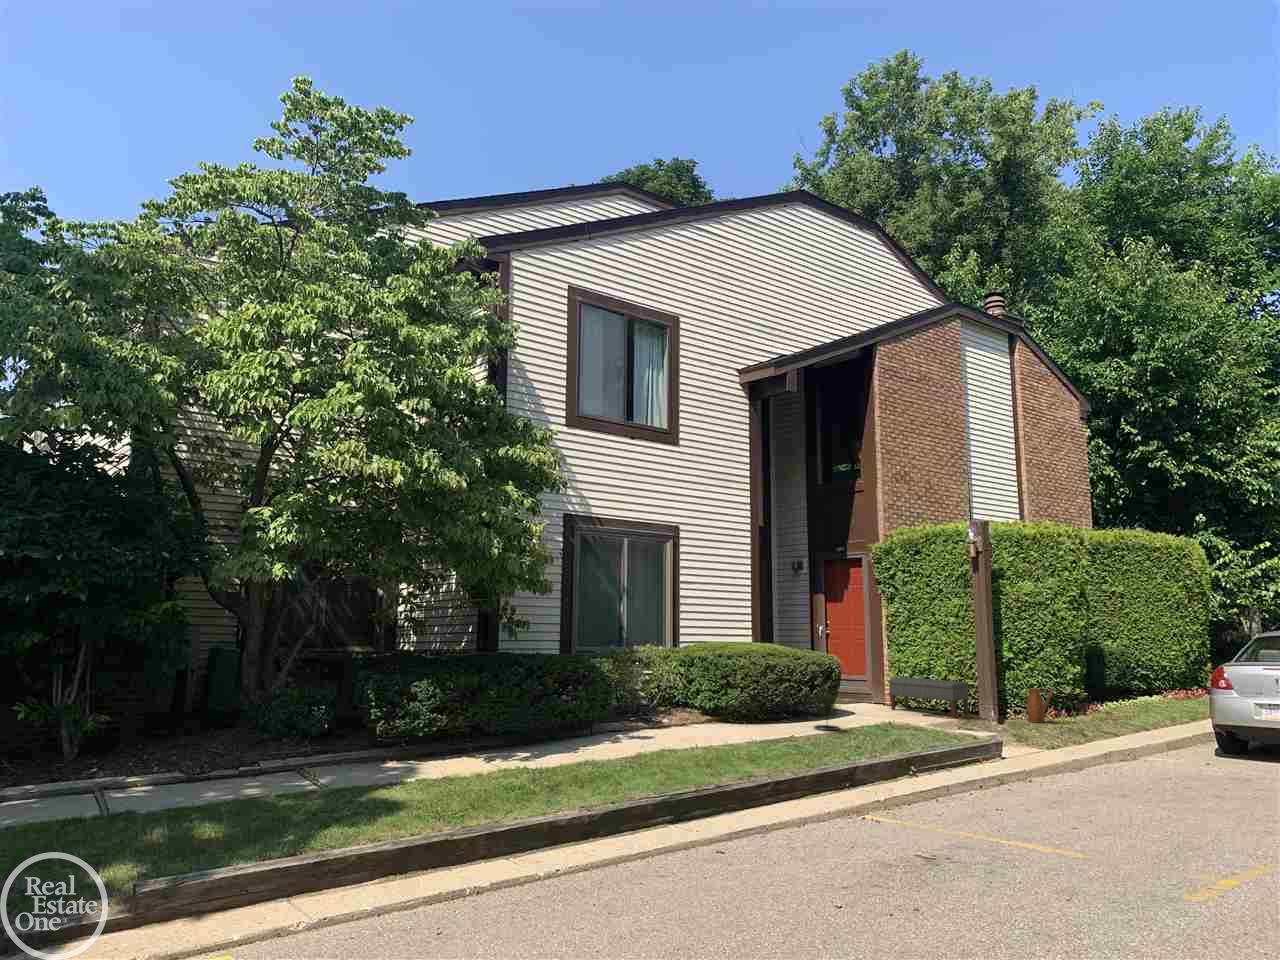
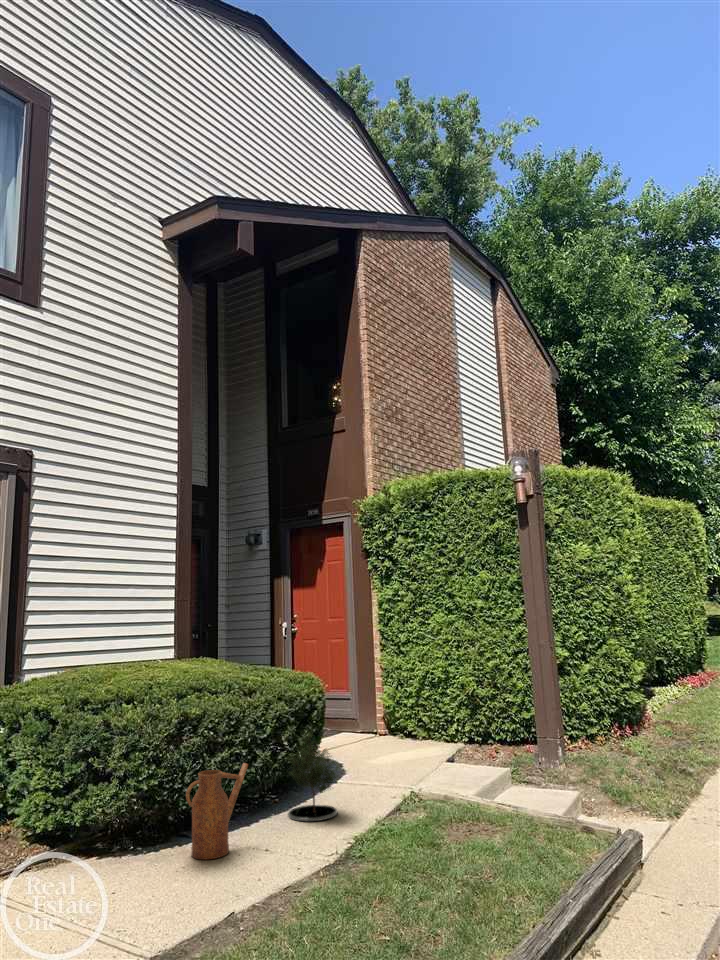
bench: present [889,677,969,718] -> none [389,694,509,756]
watering can: present [1023,688,1053,723] -> present [186,763,248,860]

